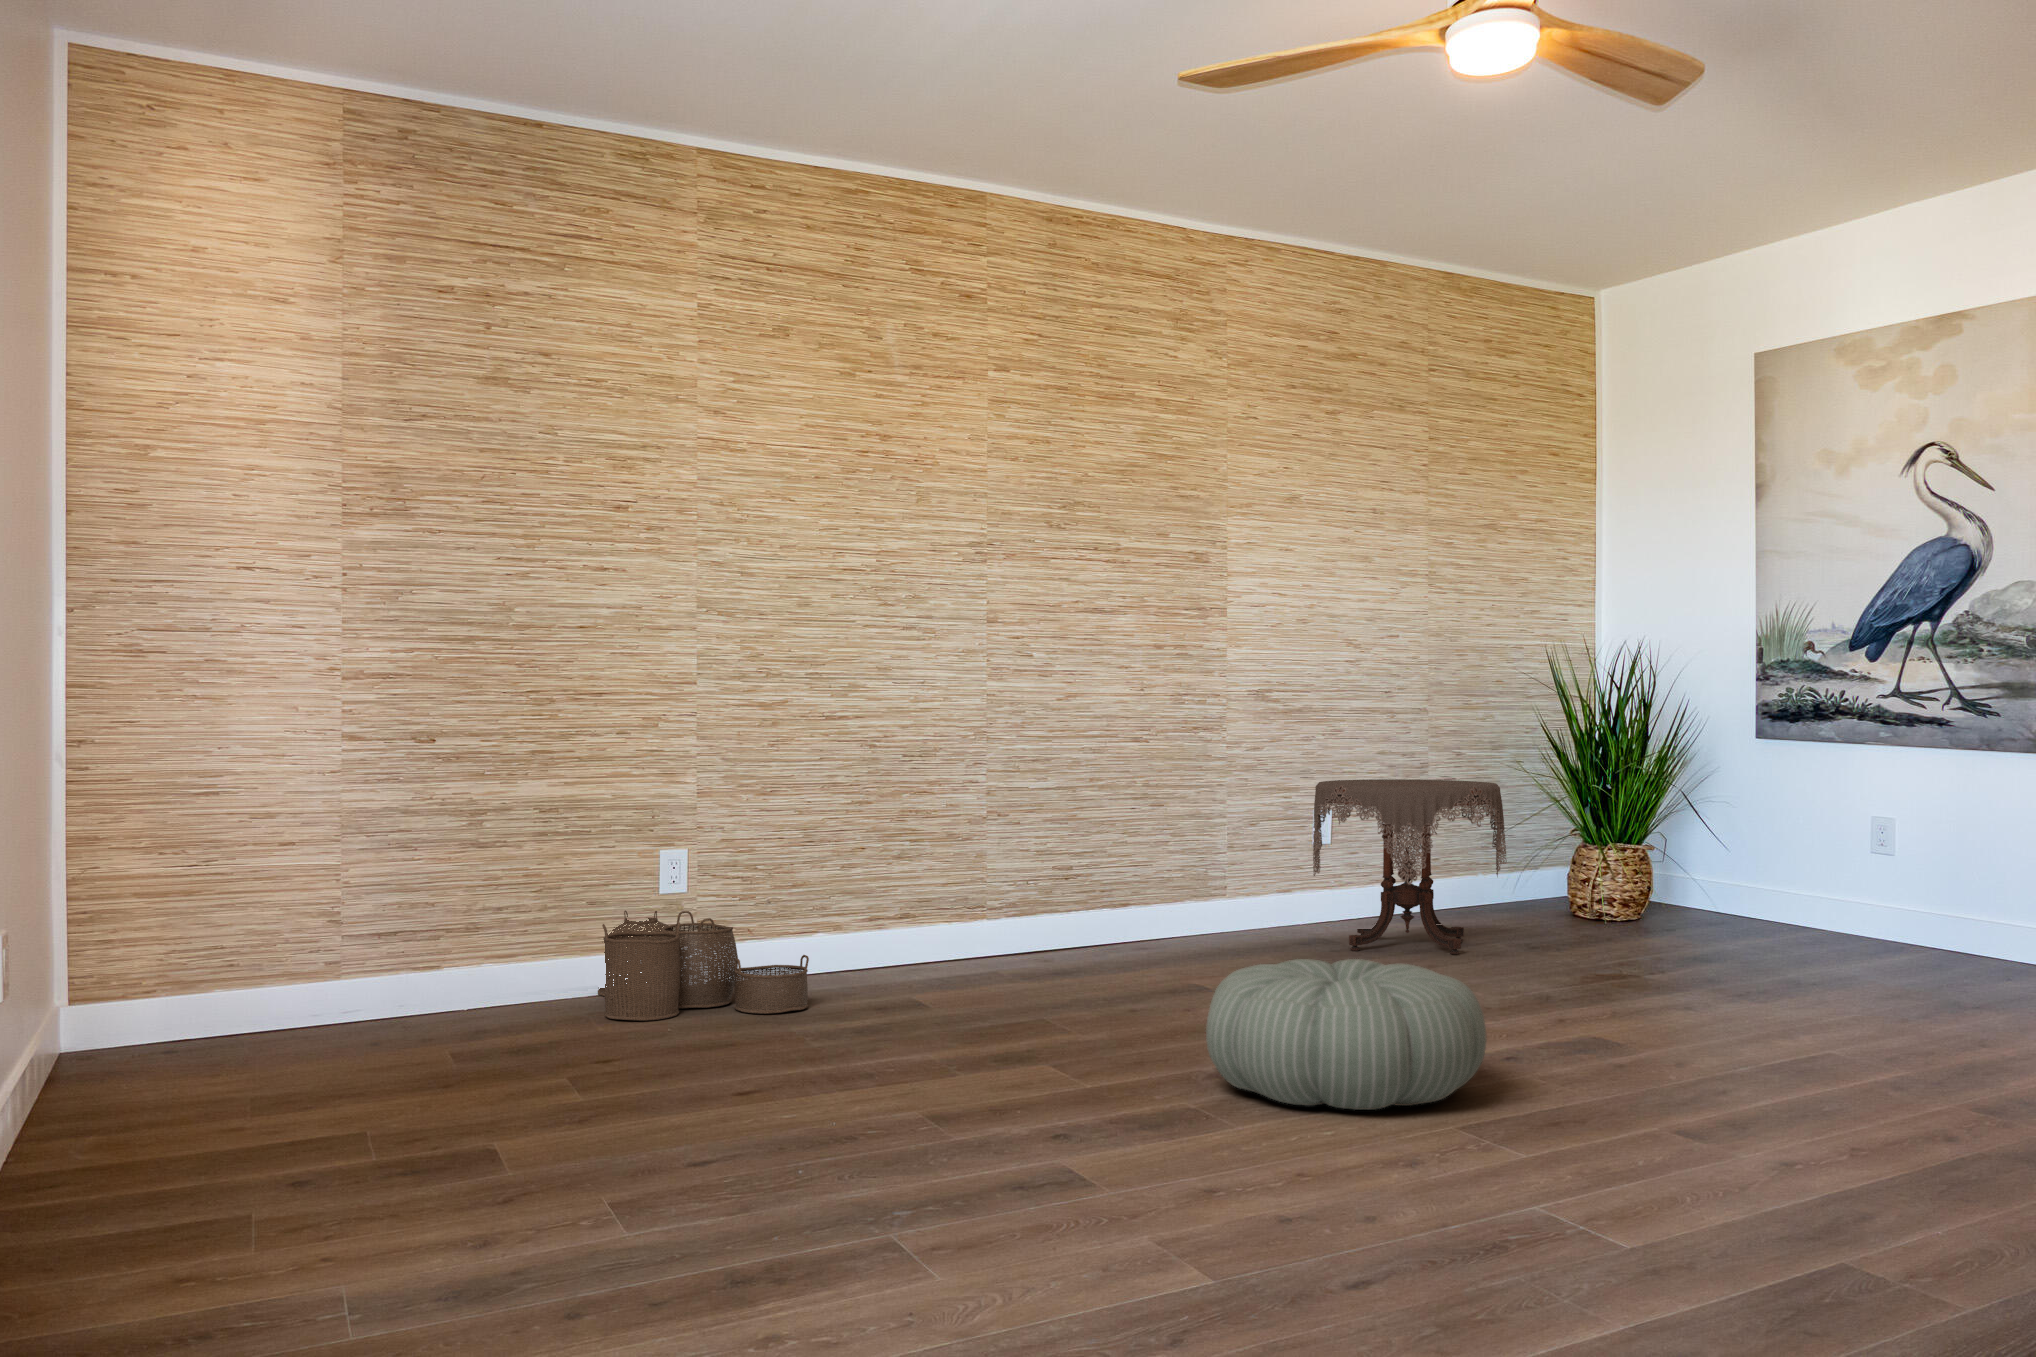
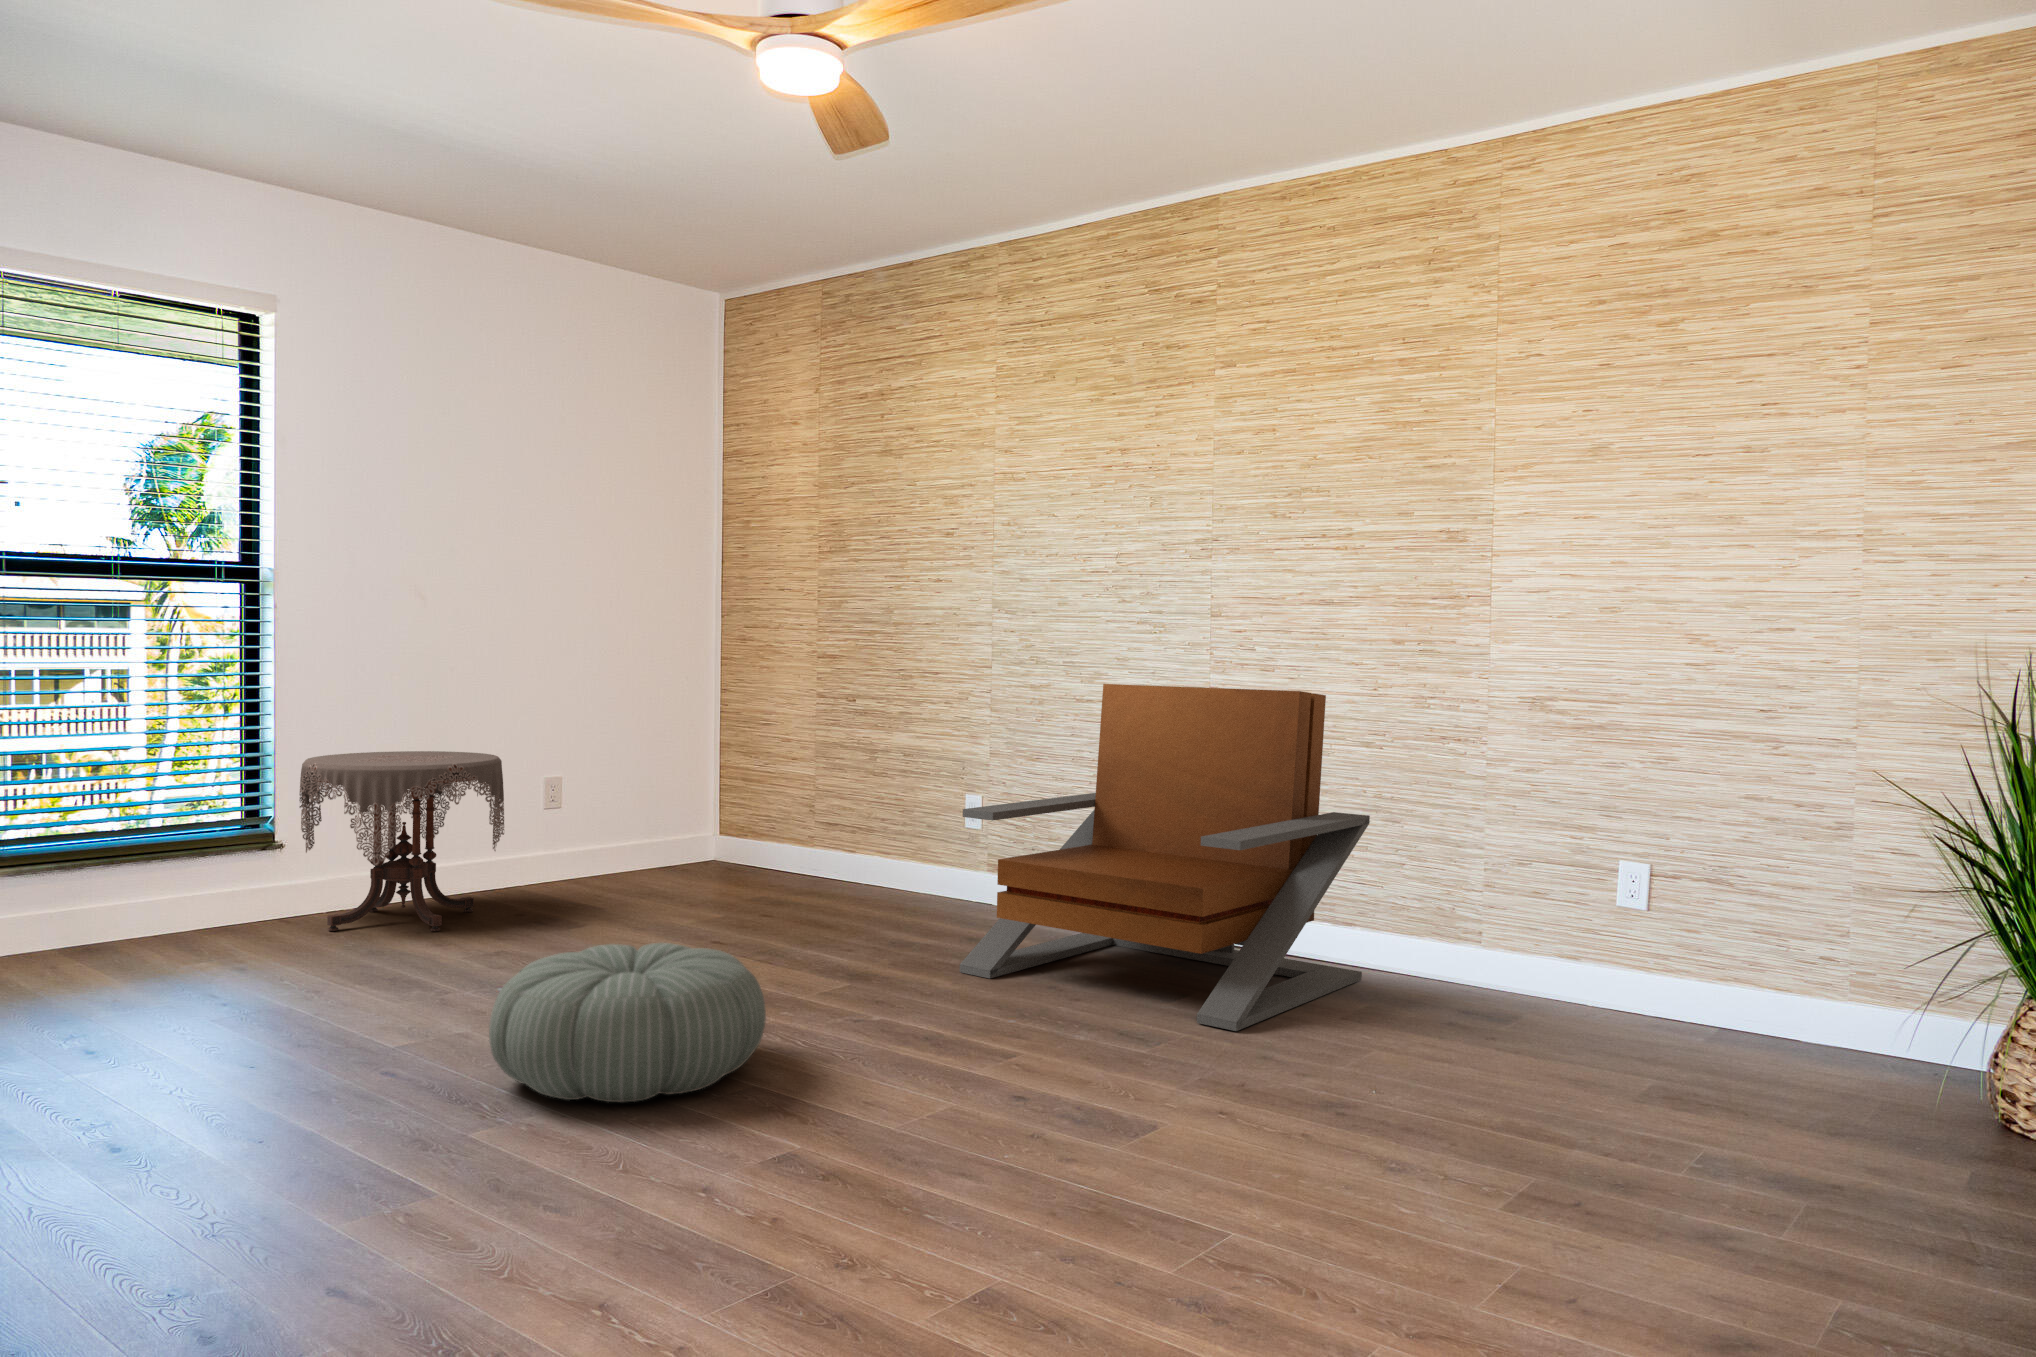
lounge chair: none [918,692,1318,1007] -> present [960,684,1370,1031]
side table: present [1313,779,1507,954] -> present [299,751,504,931]
woven basket: present [598,910,809,1021] -> none [791,837,941,930]

